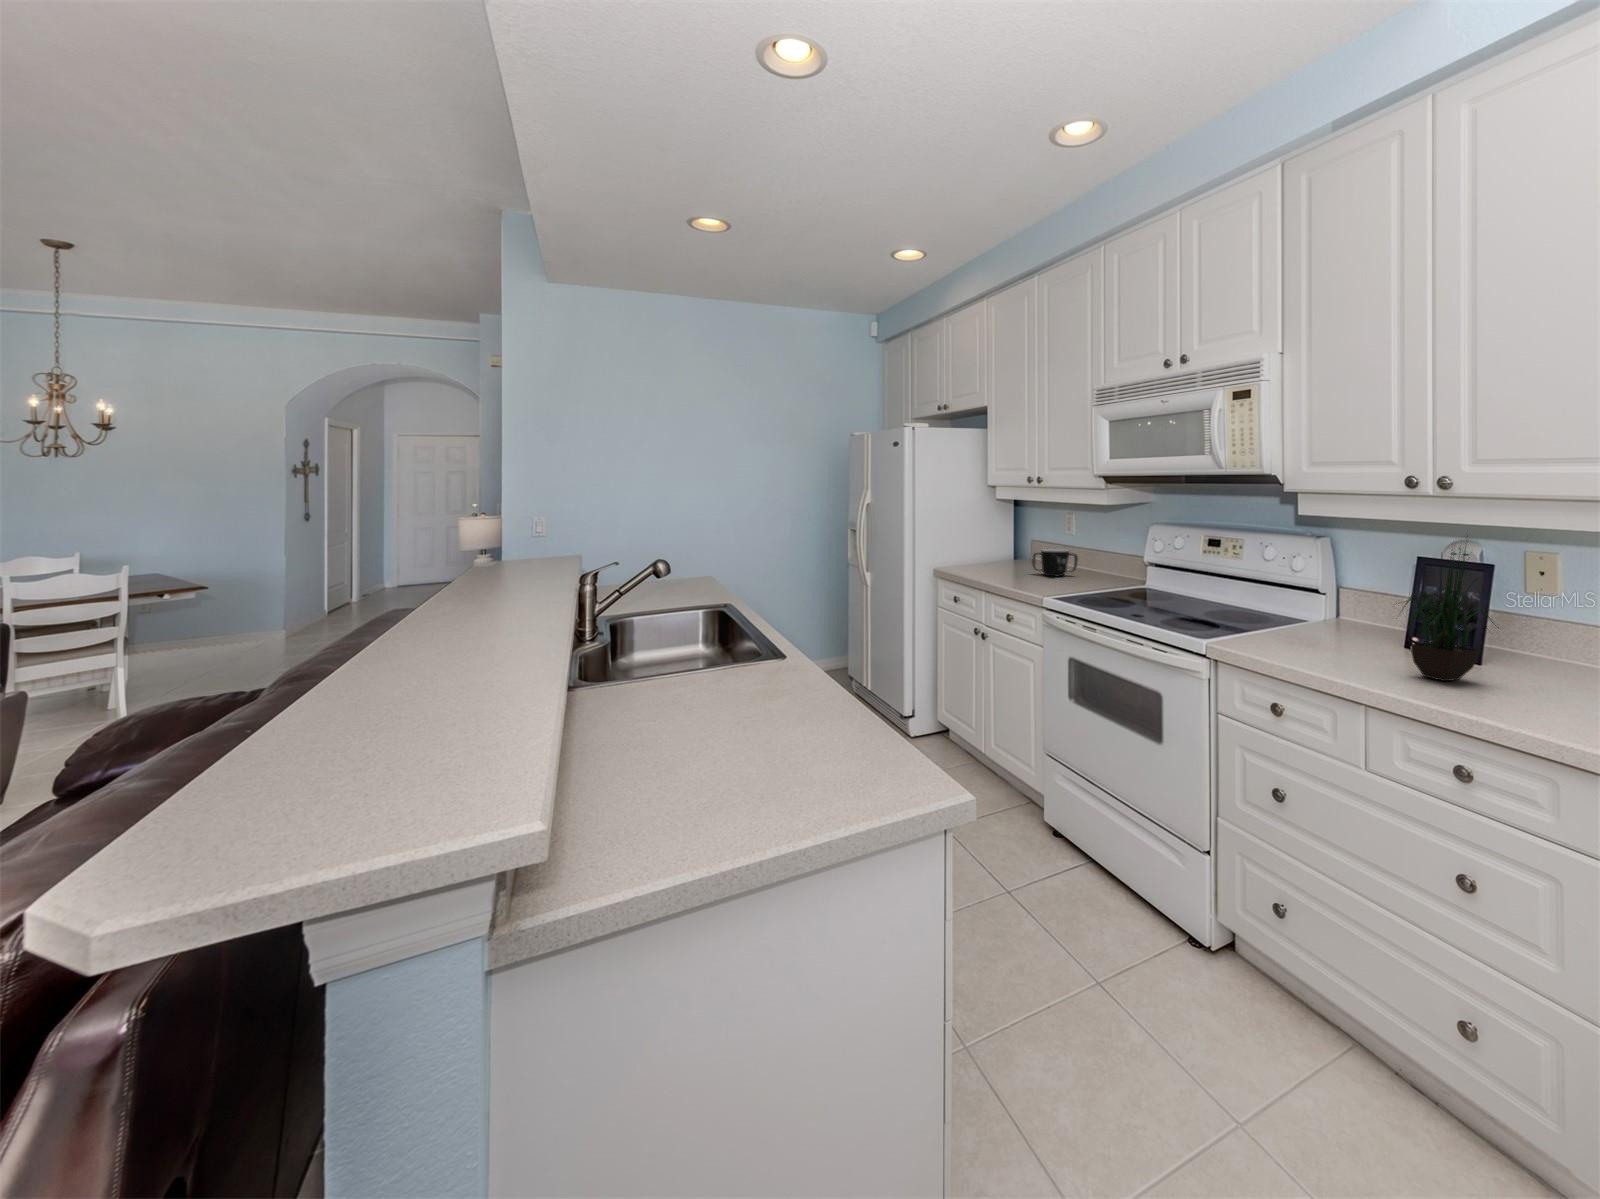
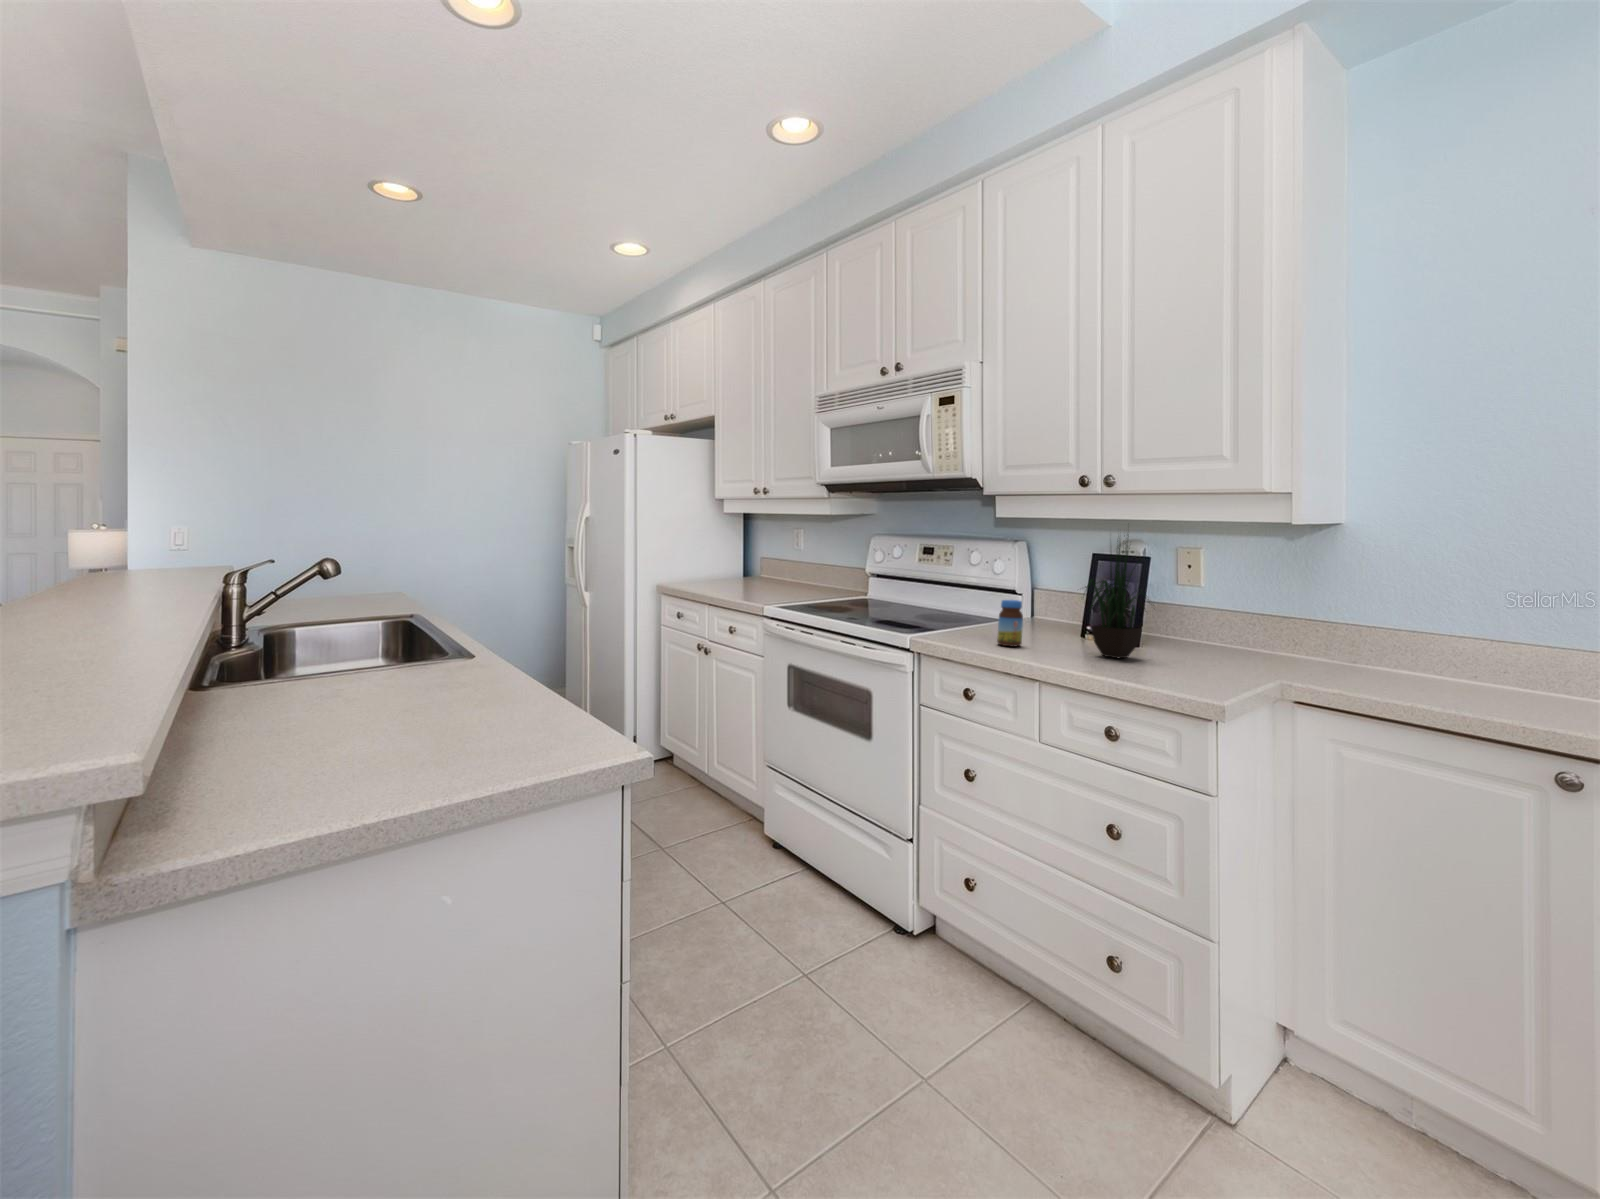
mug: present [1032,549,1078,576] -> none [761,563,805,590]
jar: none [1291,610,1324,659] -> present [997,600,1023,646]

